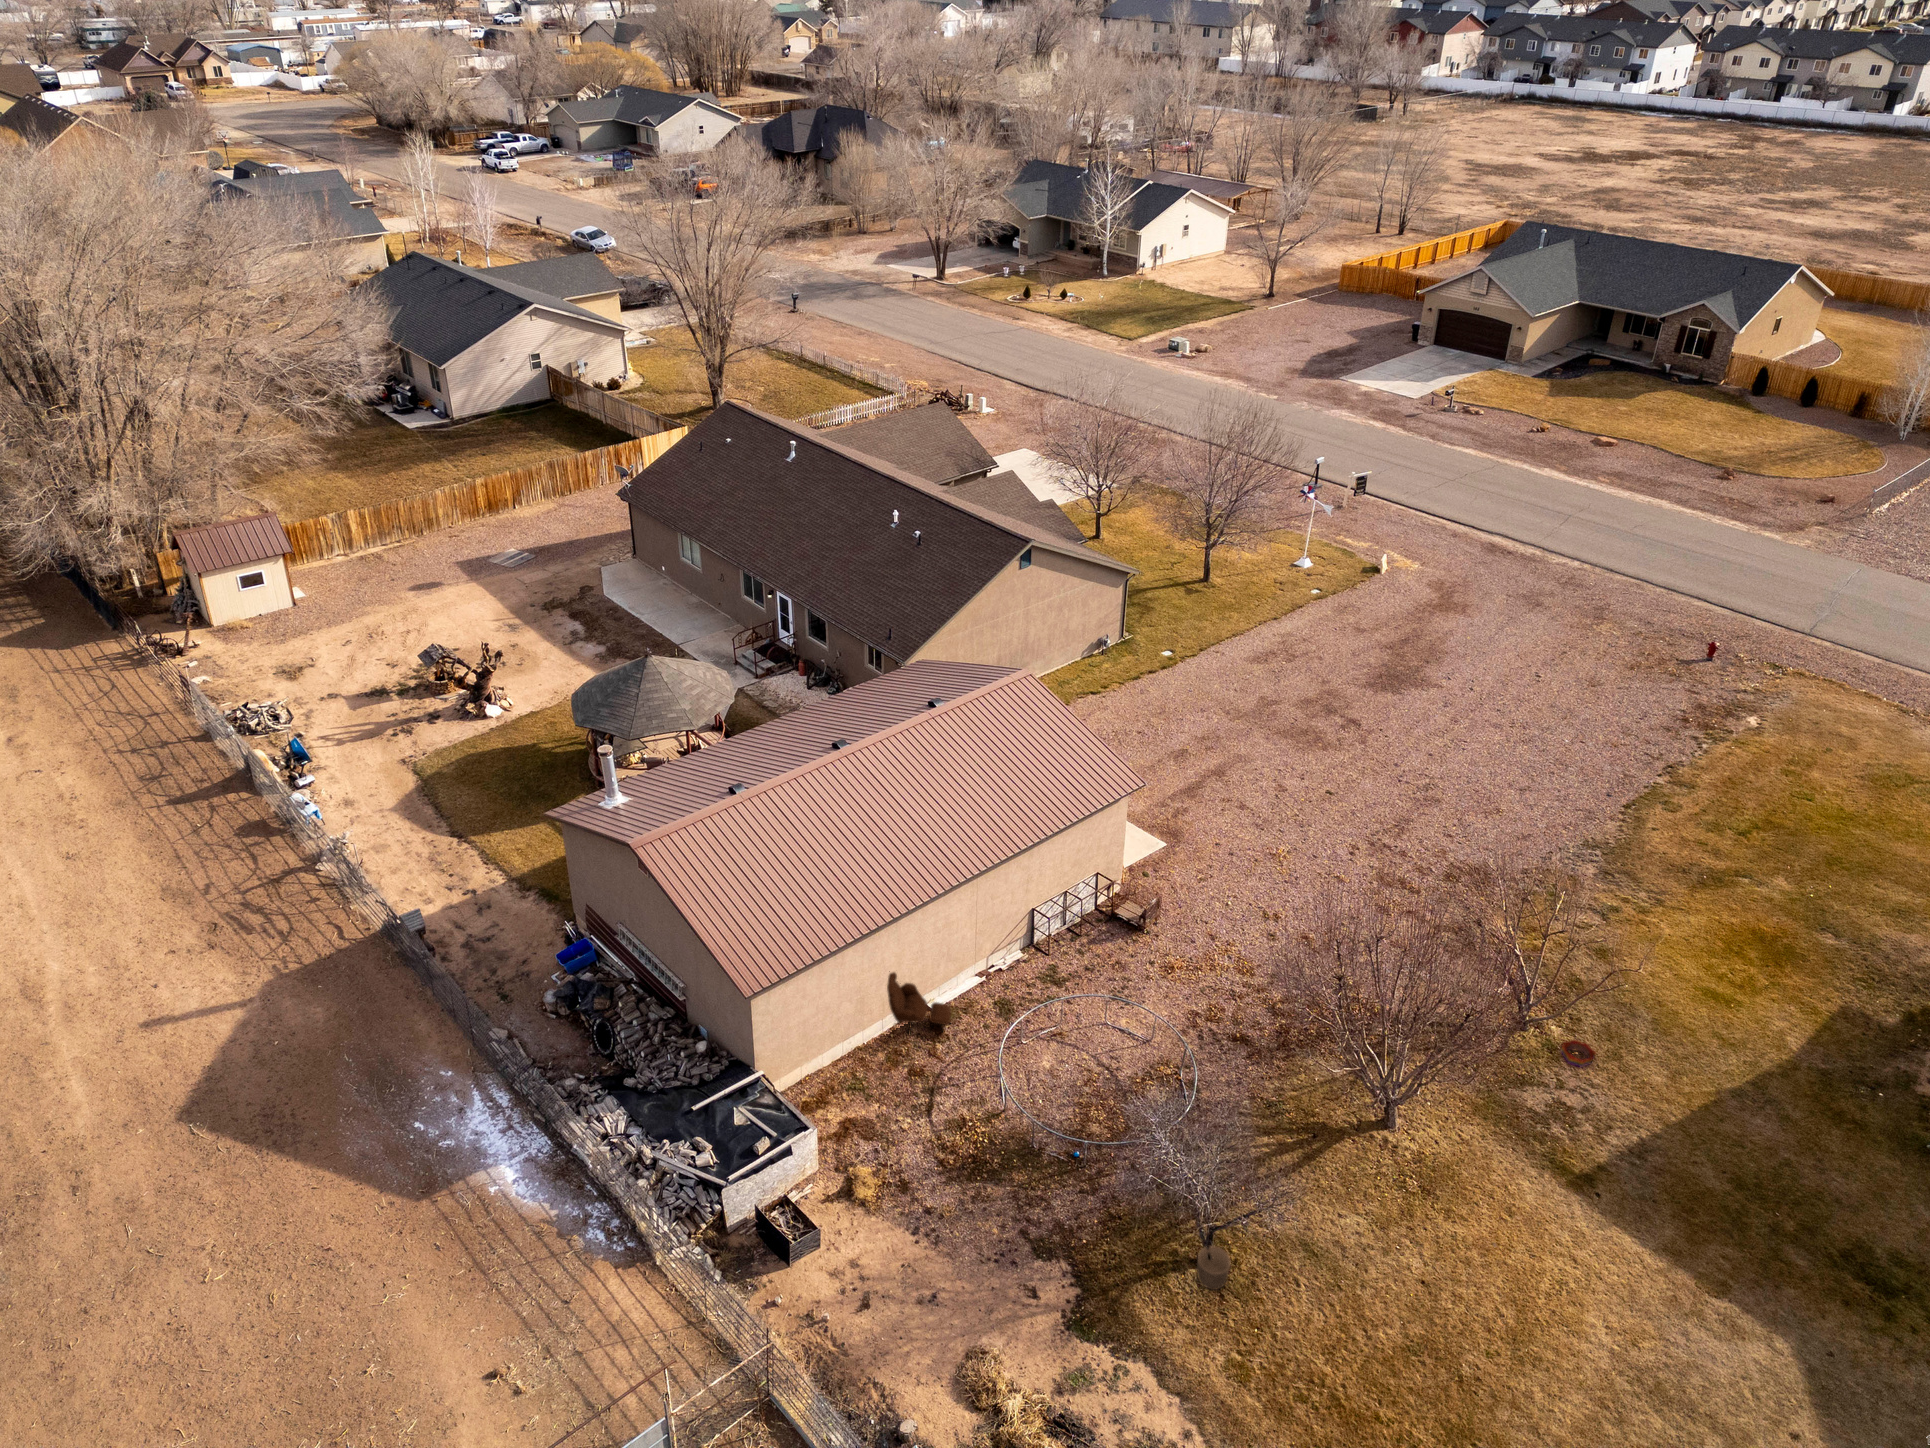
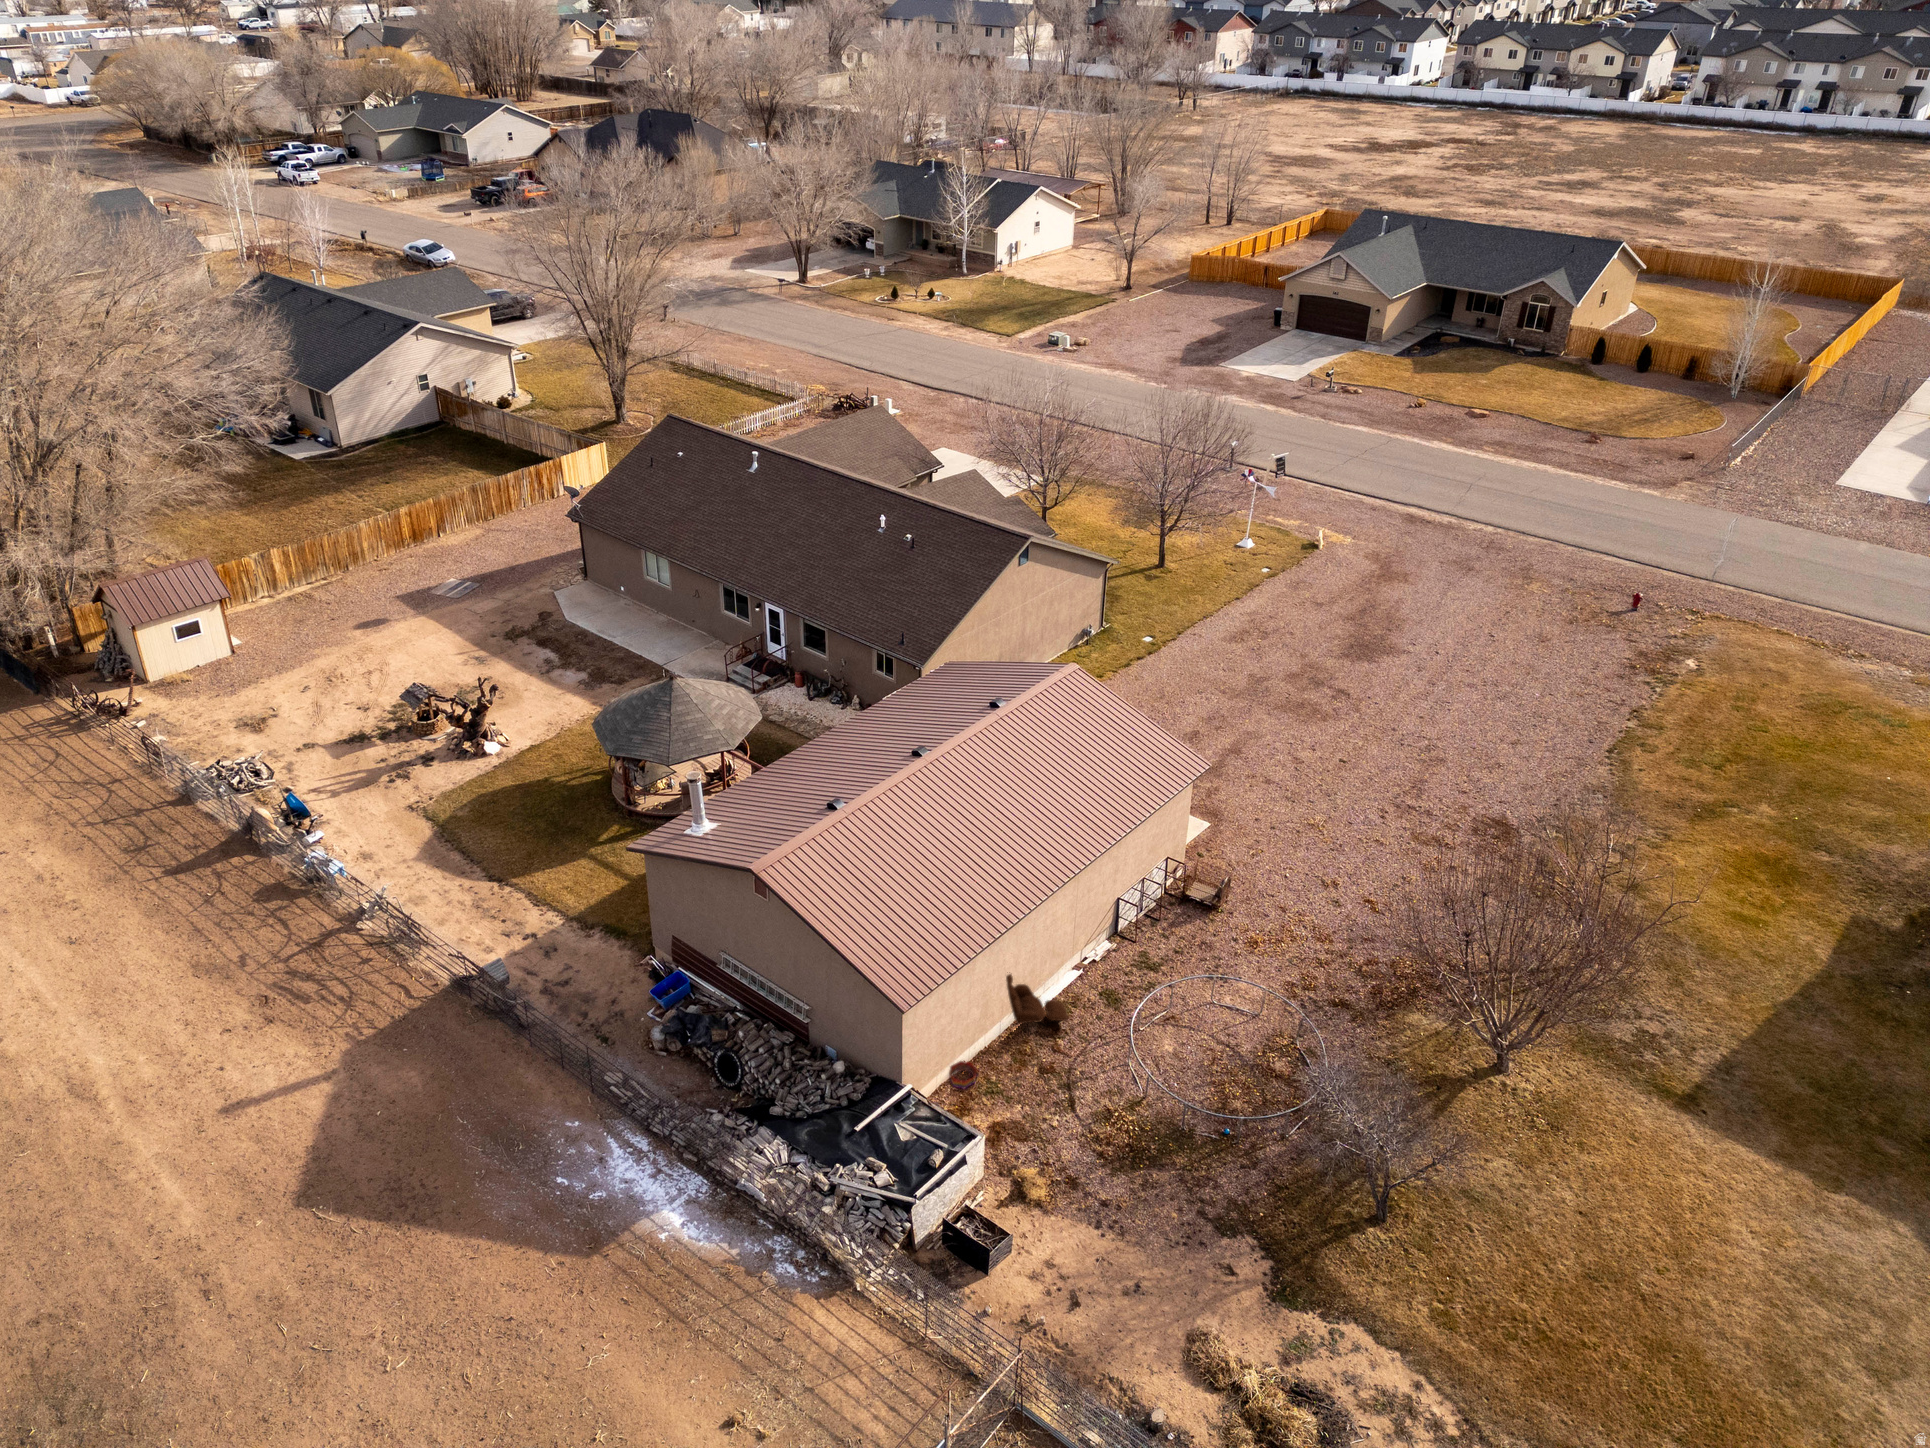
storage bin: present [1561,1040,1596,1067] -> present [949,1061,979,1089]
planter: present [1197,1246,1231,1290] -> none [1373,1201,1408,1242]

